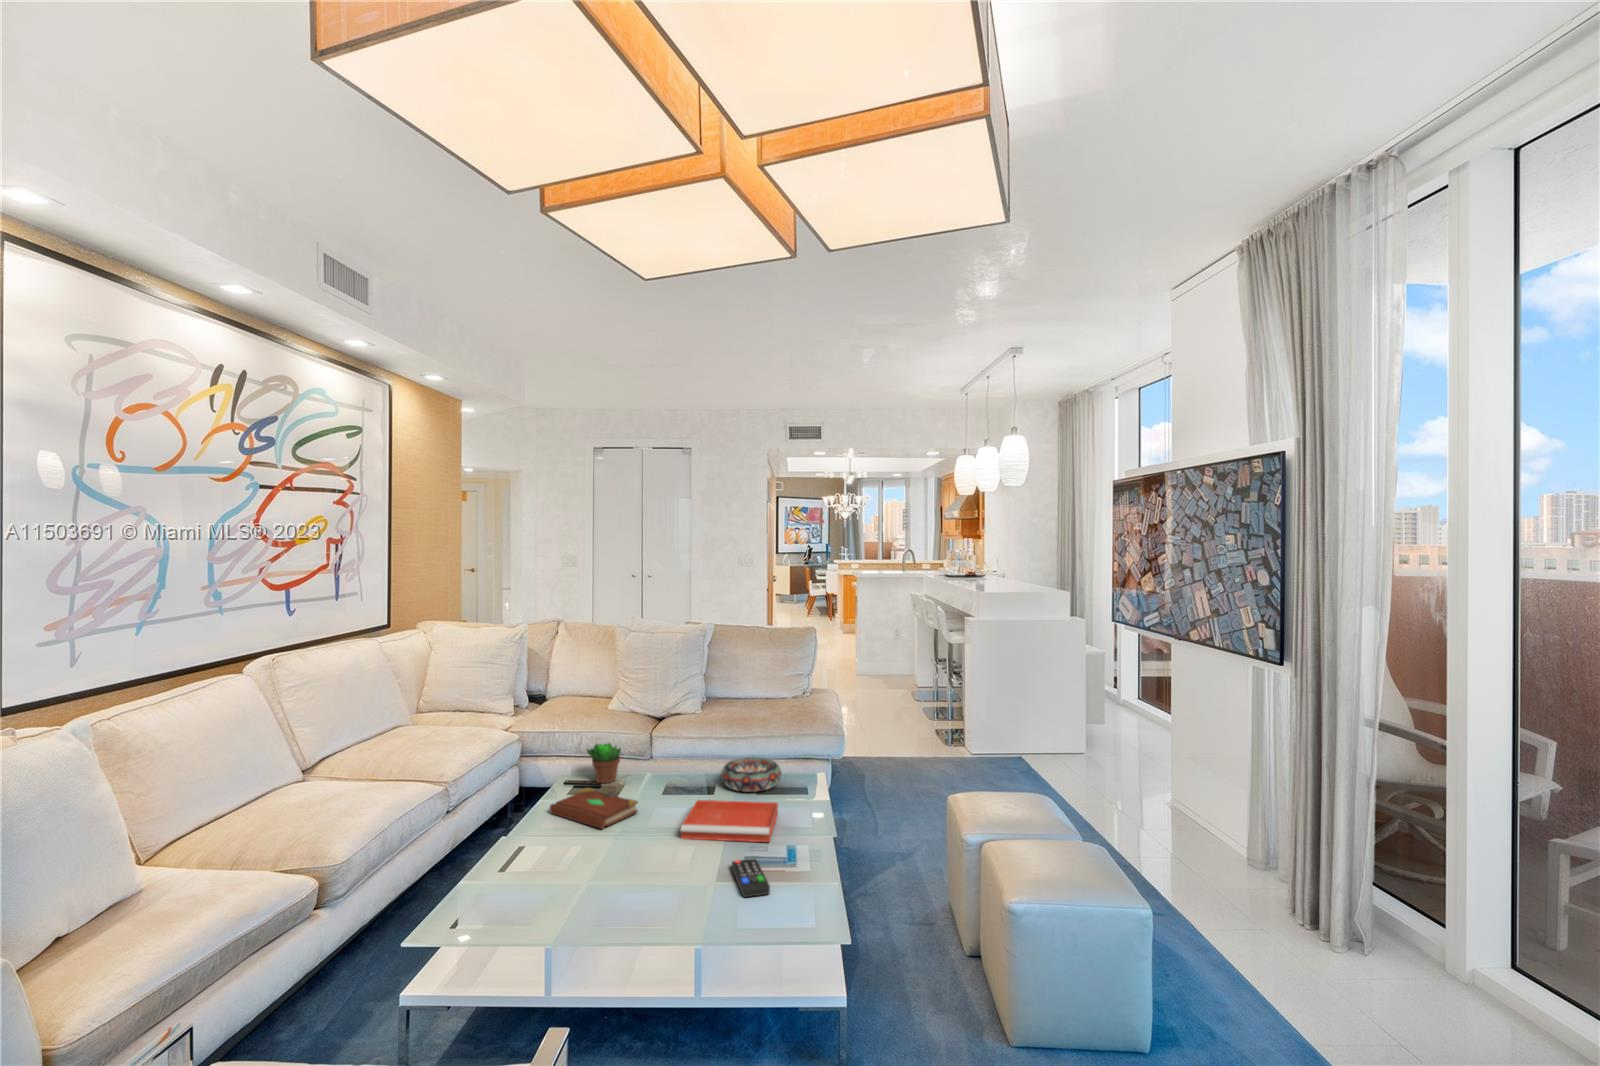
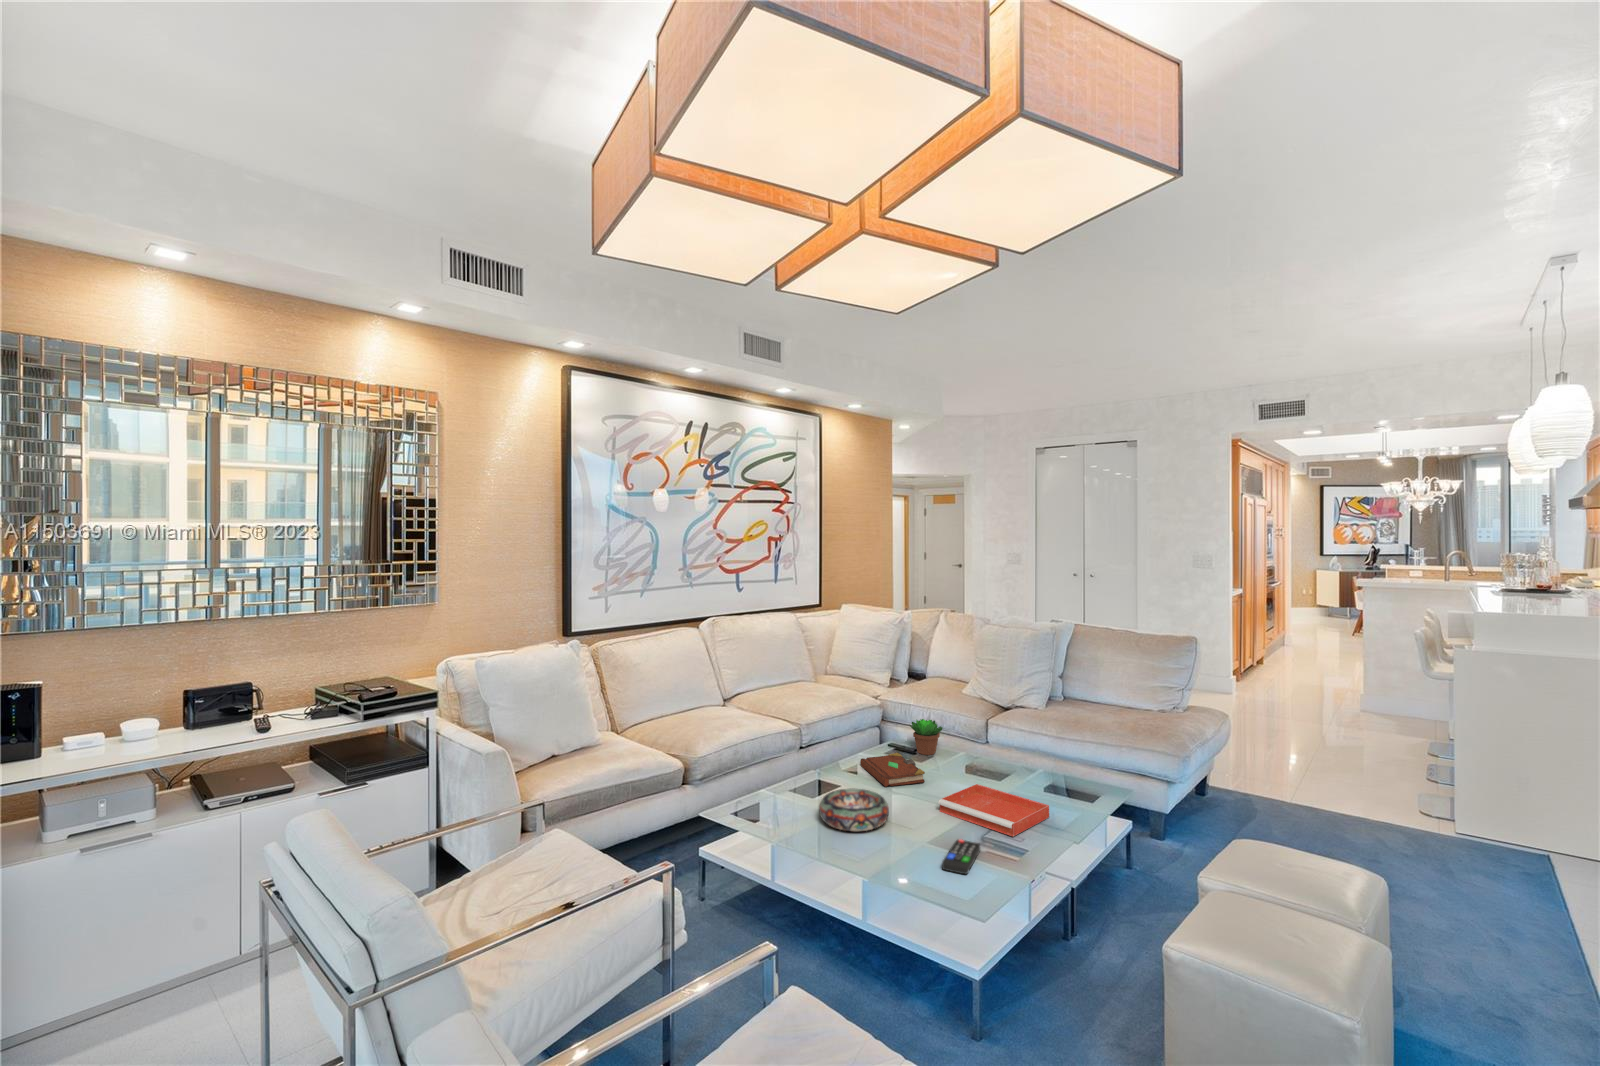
decorative bowl: present [721,757,781,792] -> present [819,789,889,831]

